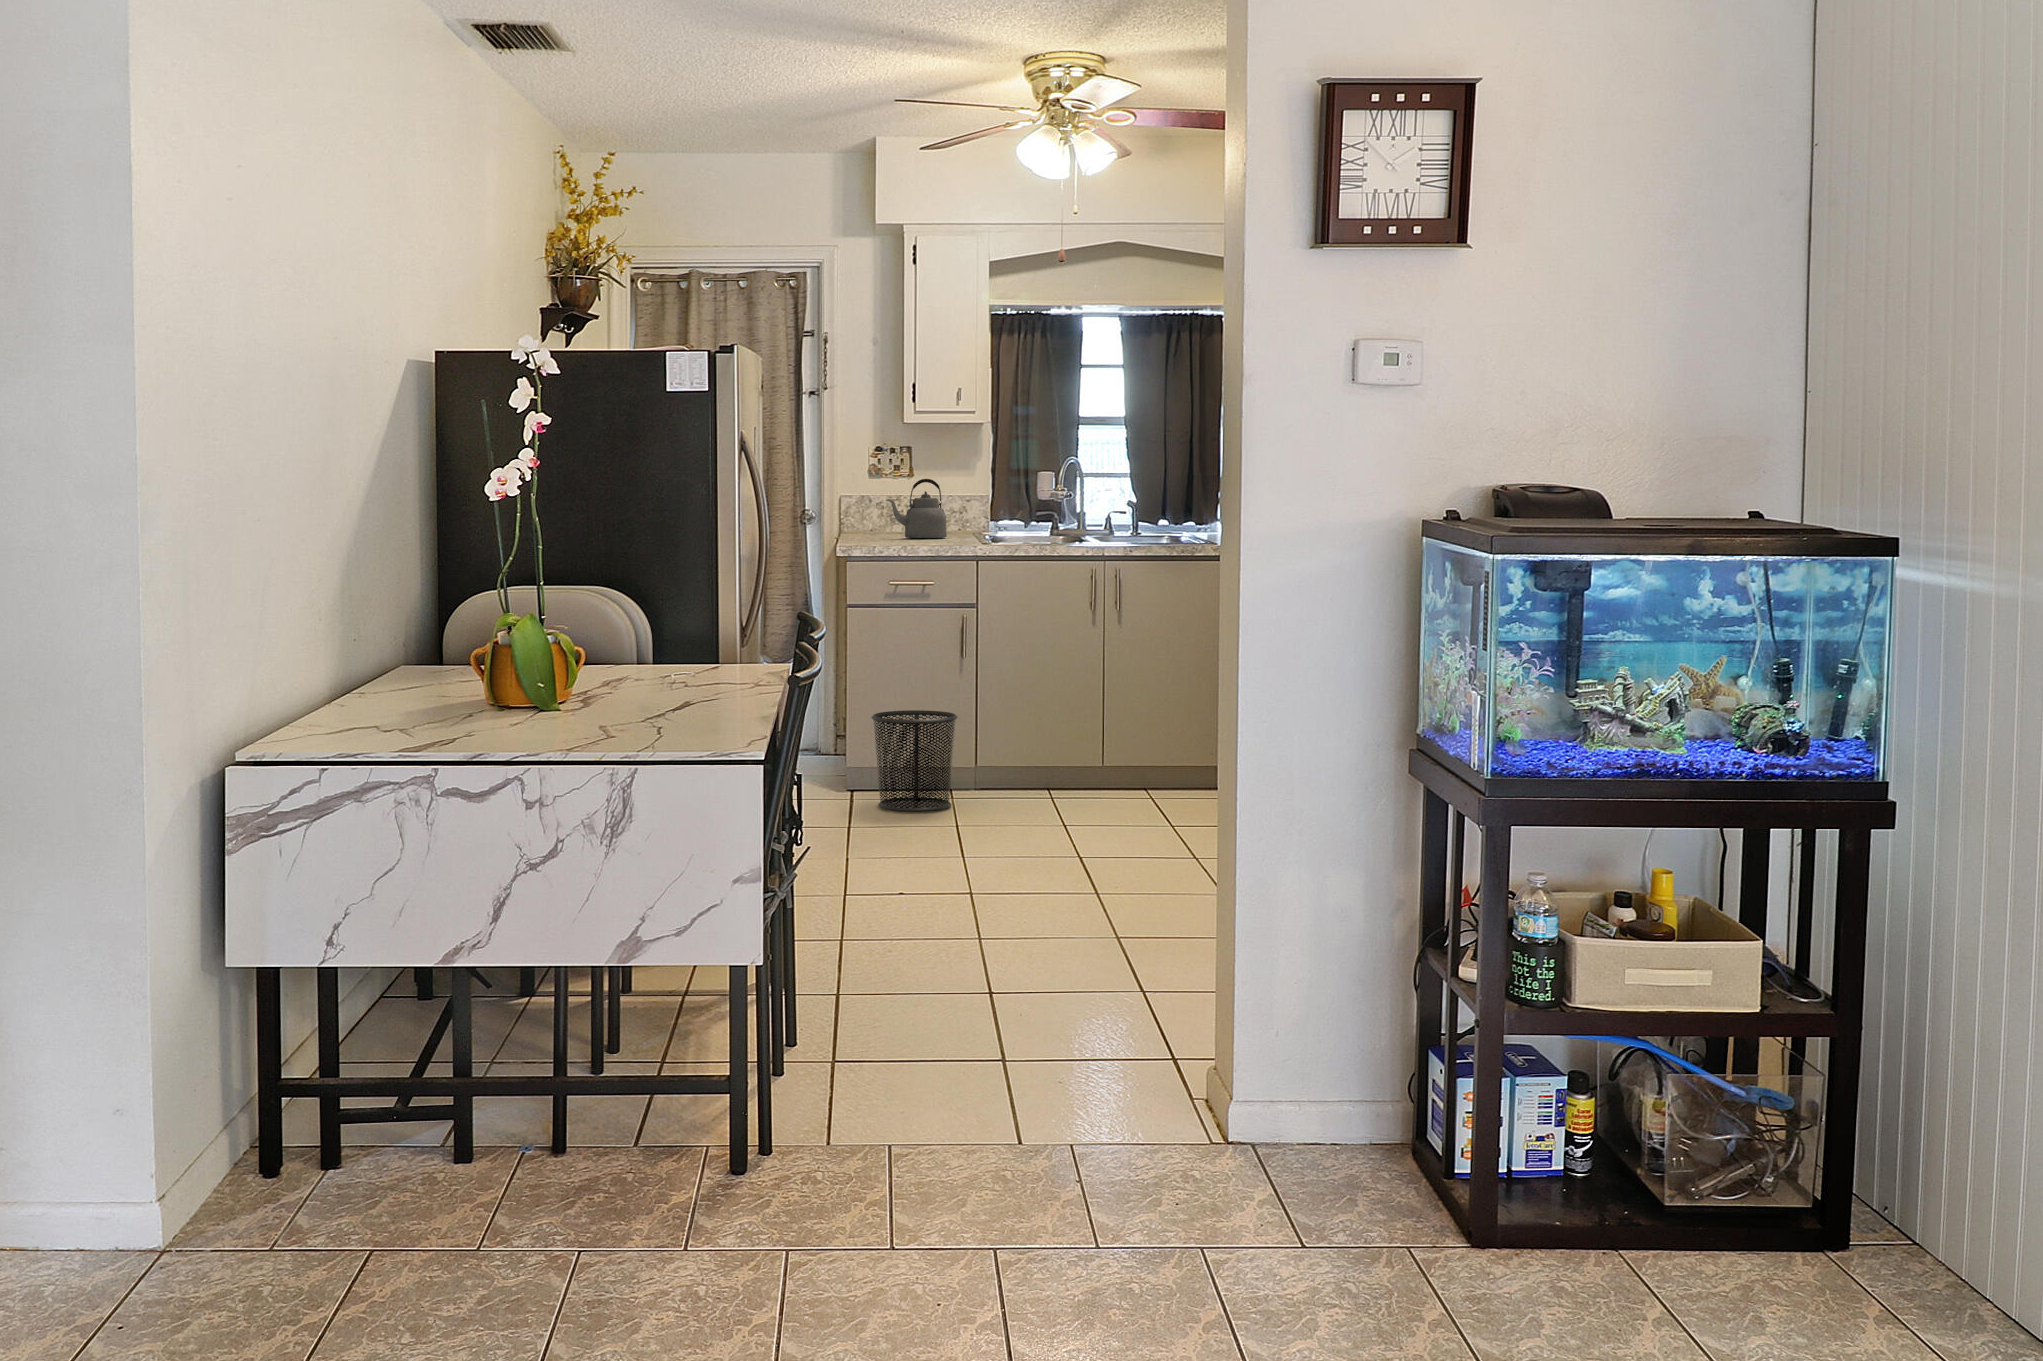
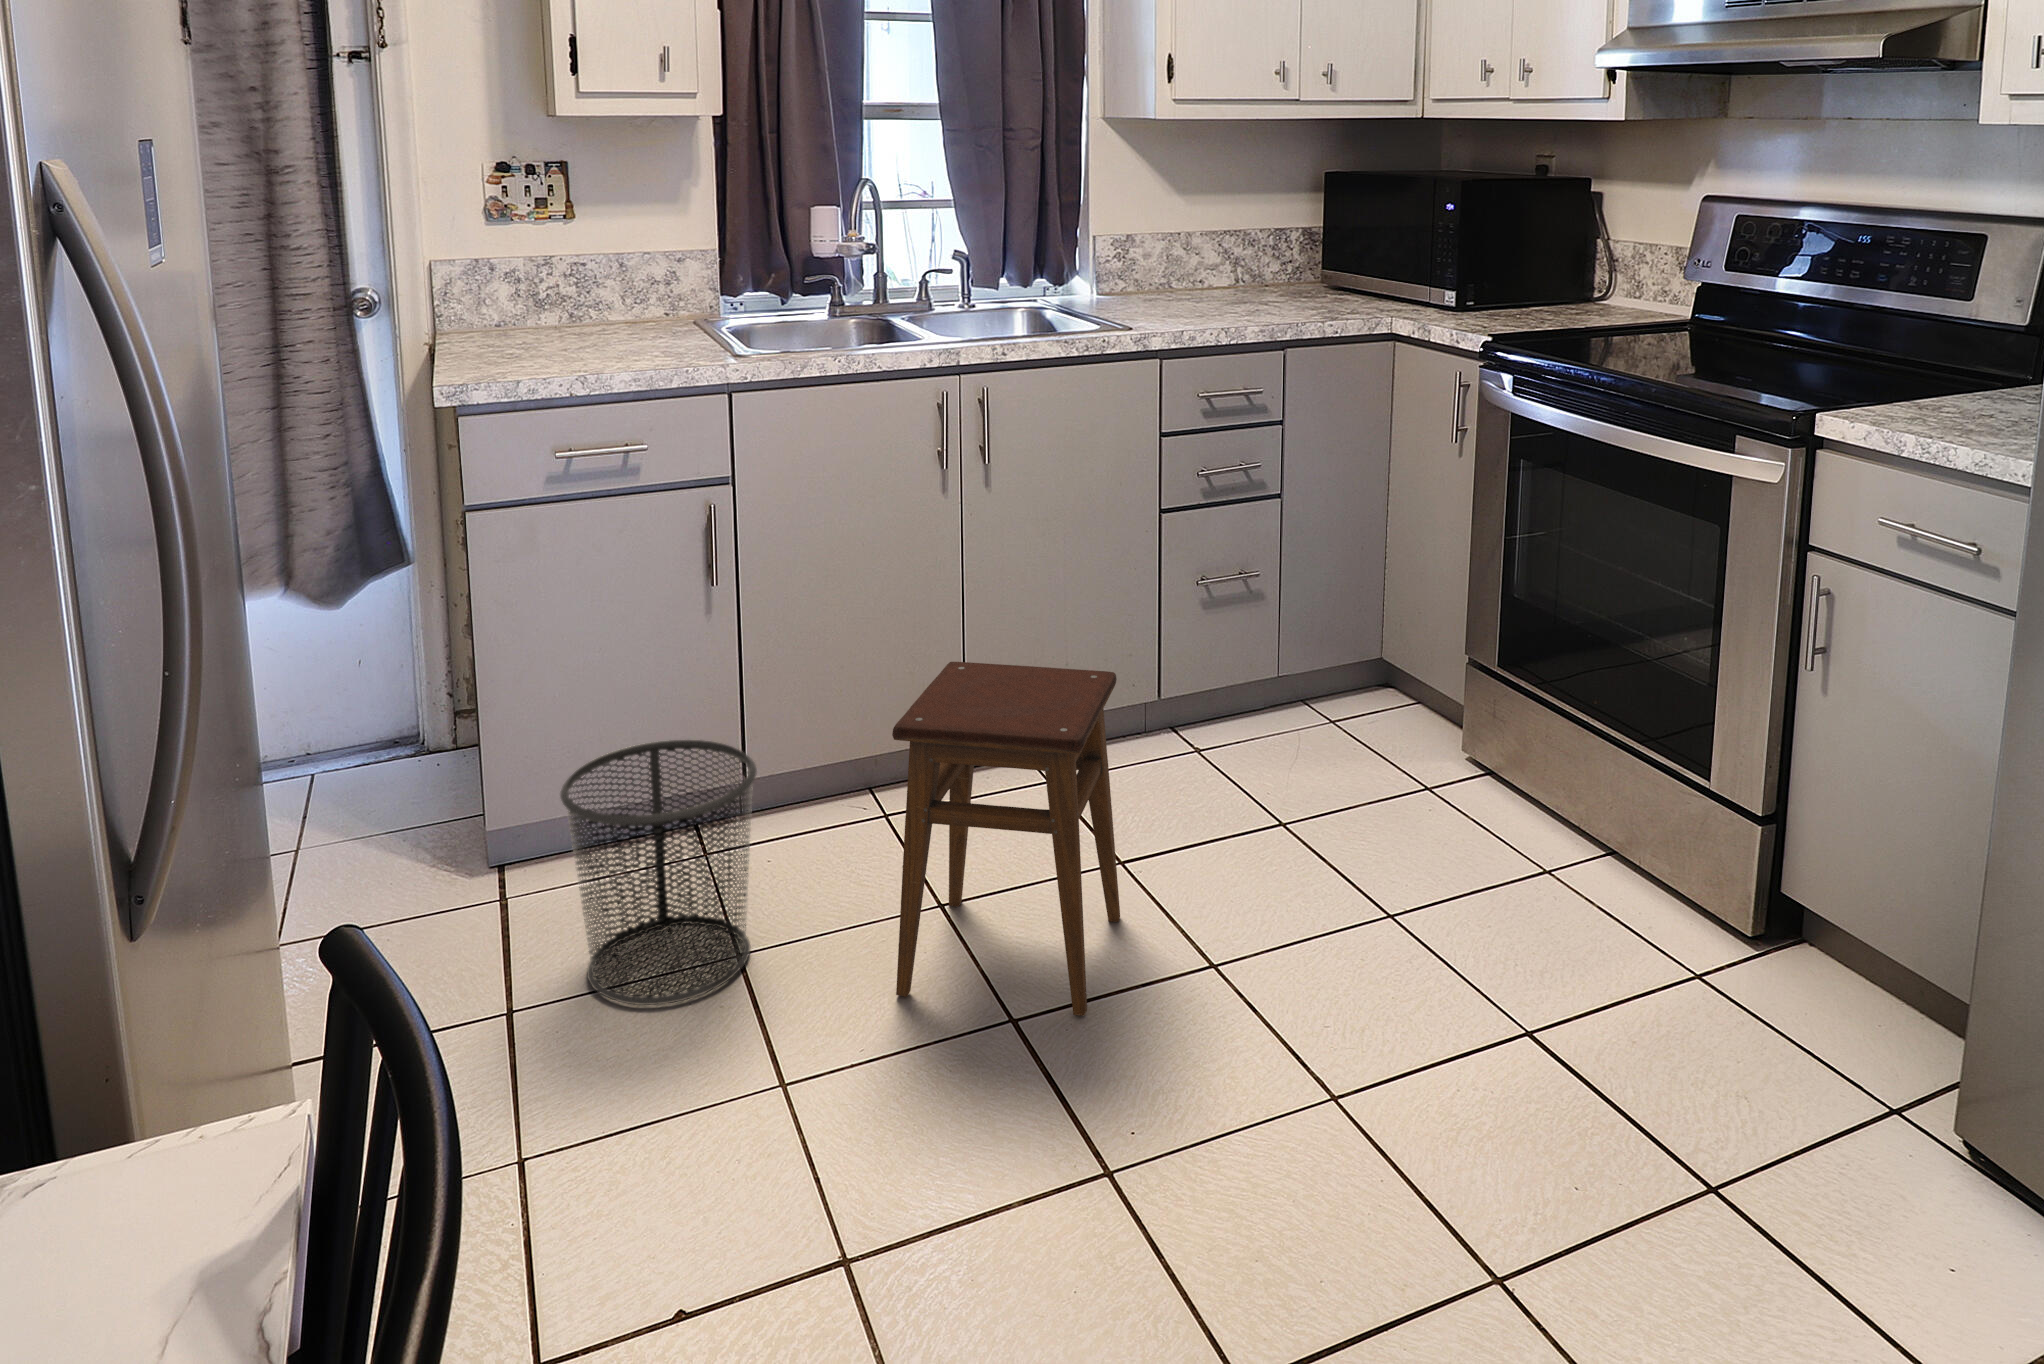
kettle: present [886,479,947,538] -> none [525,220,647,334]
stool: none [1007,680,1129,826] -> present [892,662,1120,1015]

